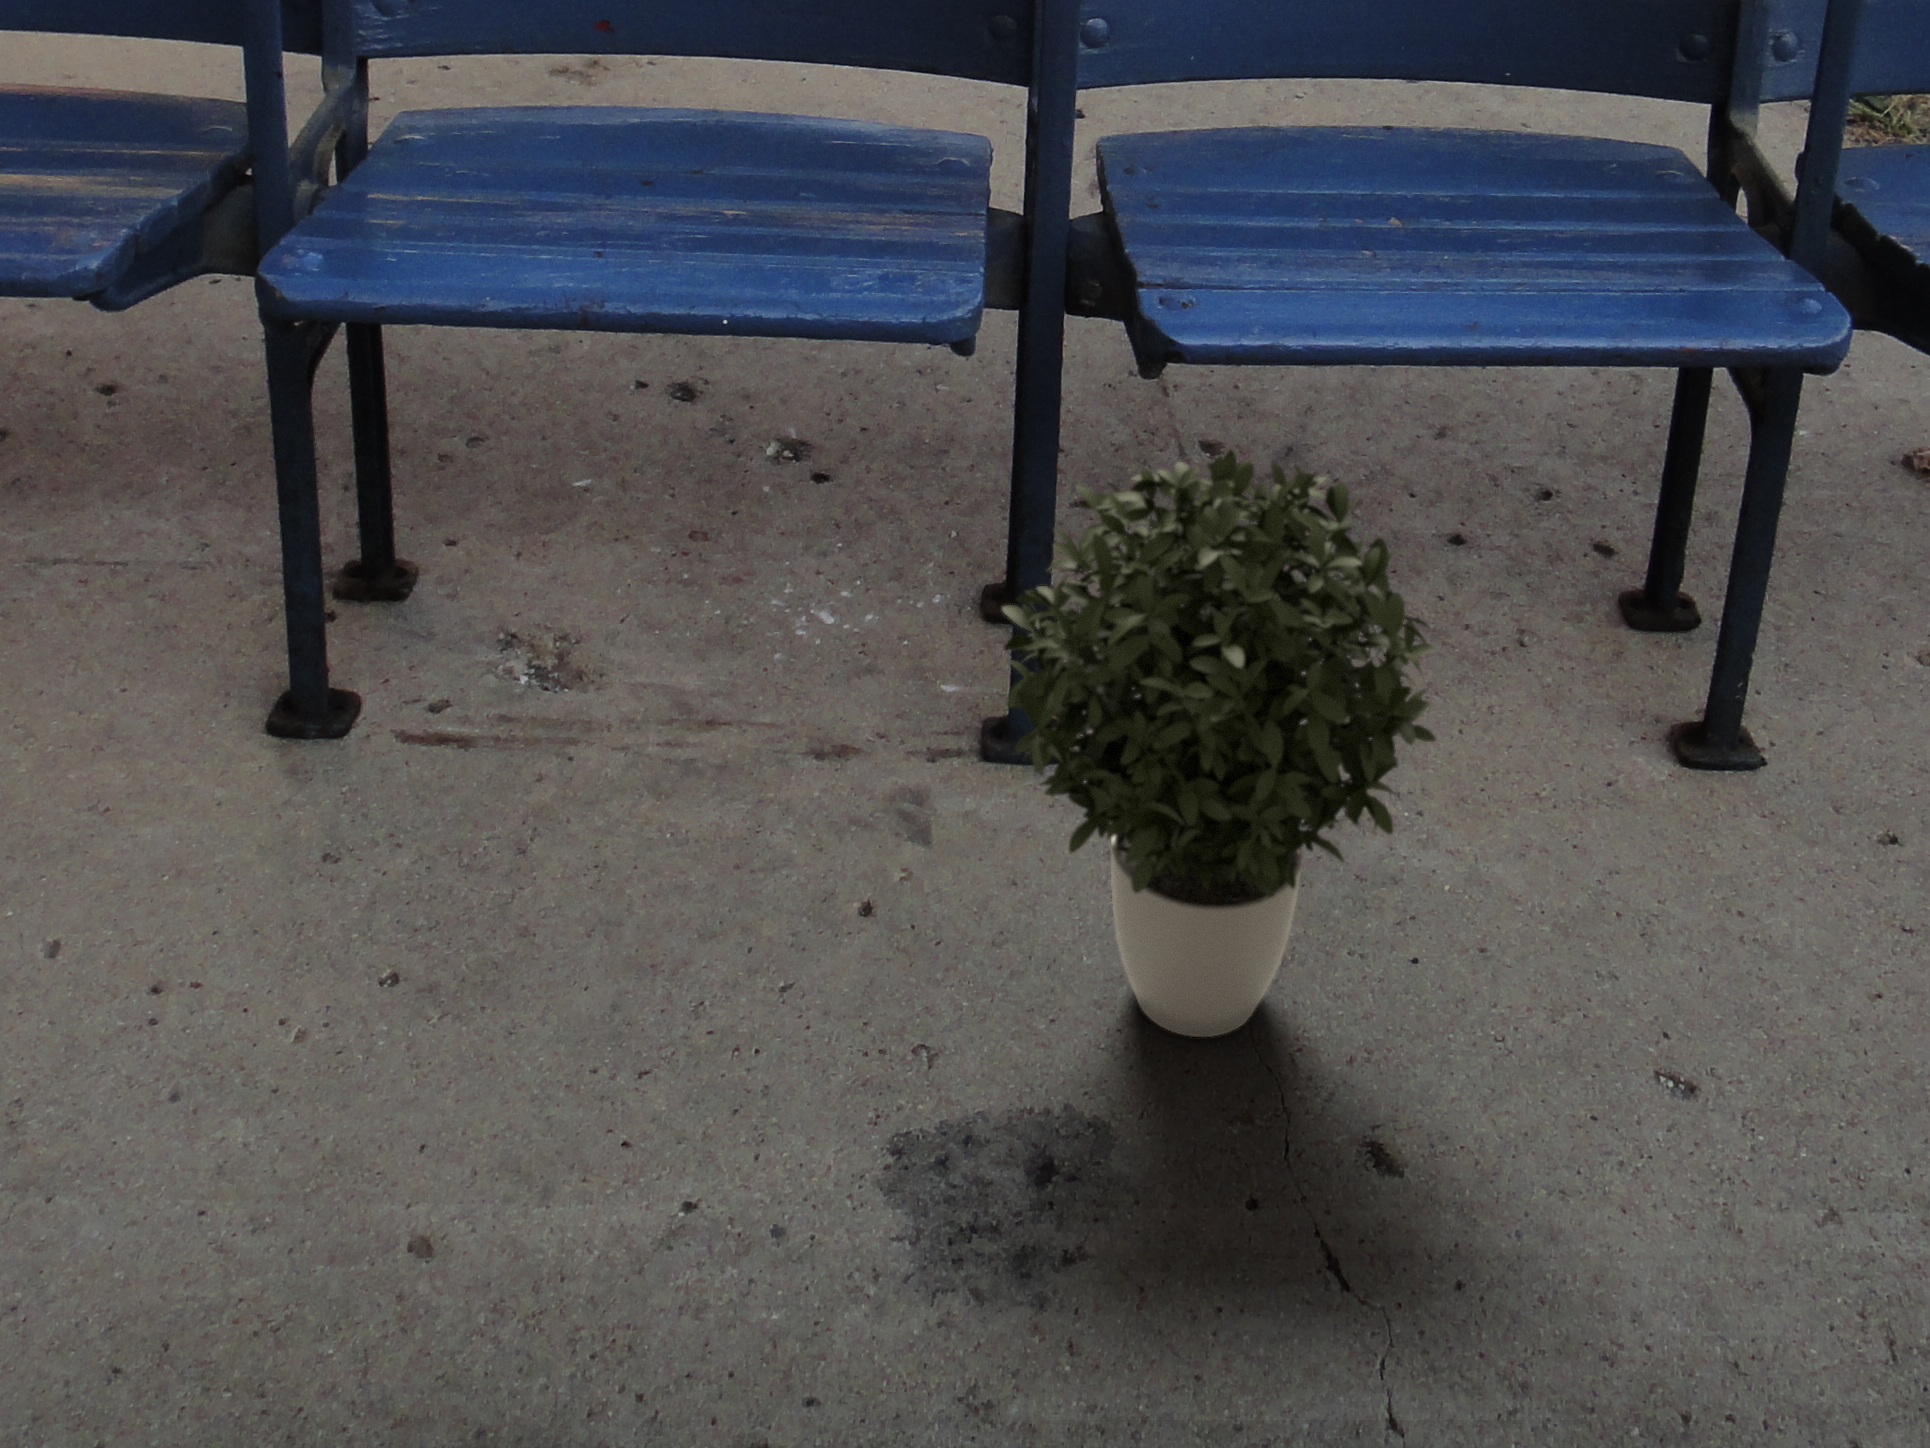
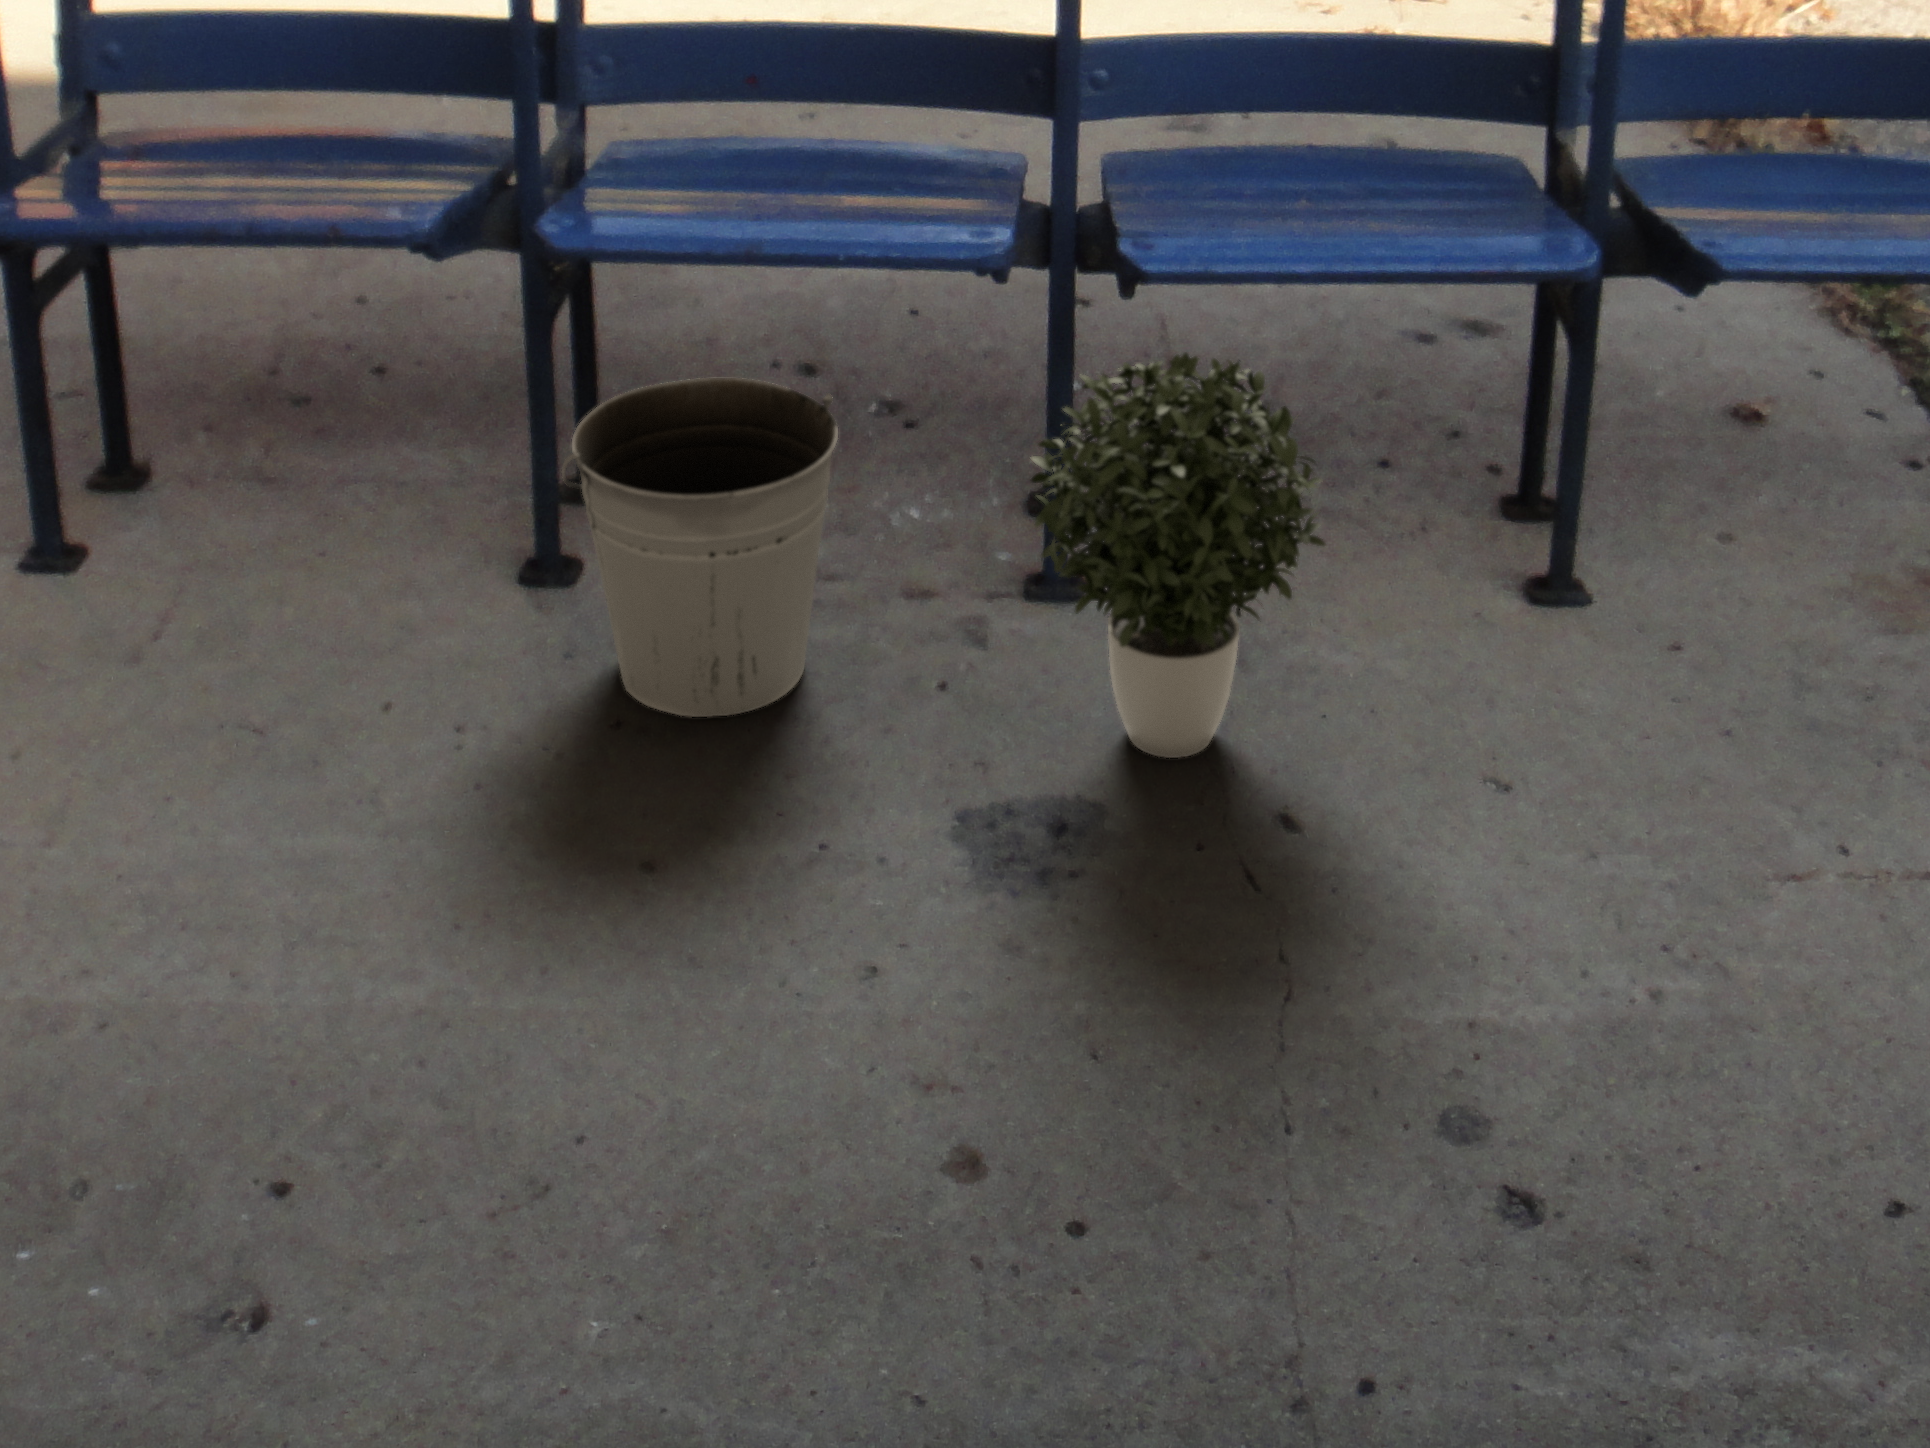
bucket: none [308,462,717,968] -> present [562,378,838,717]

